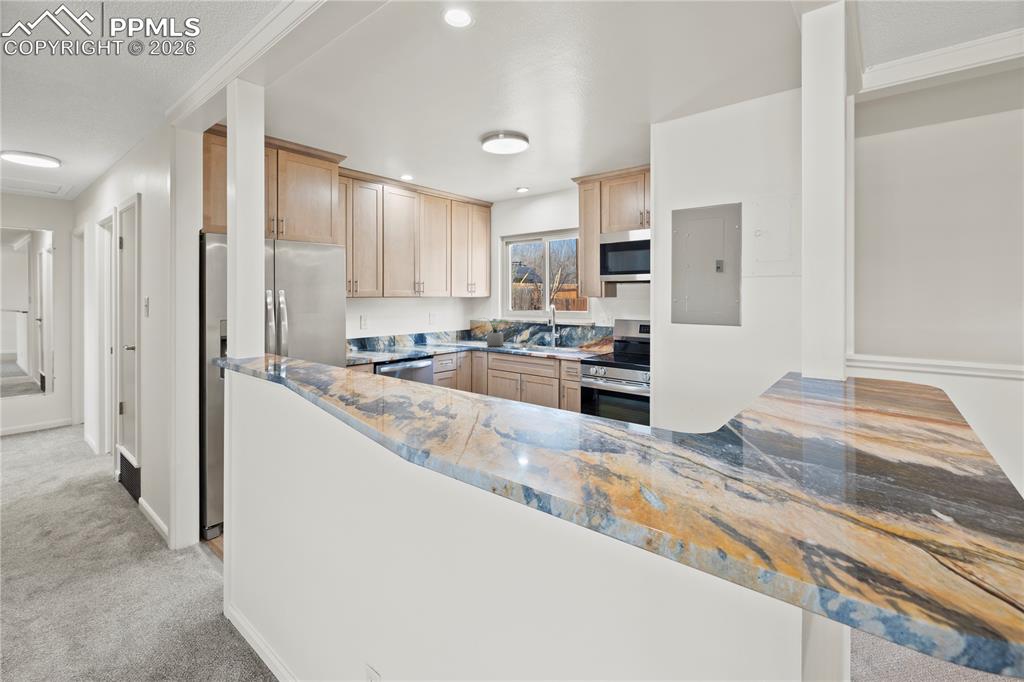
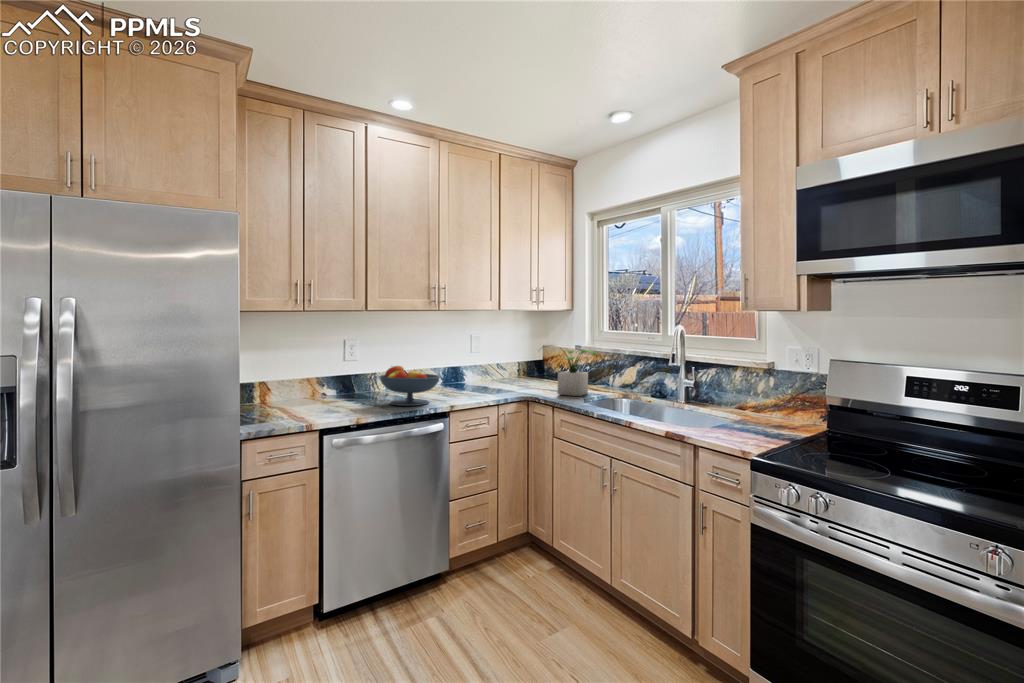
fruit bowl: none [389,331,424,353] -> present [380,366,440,406]

